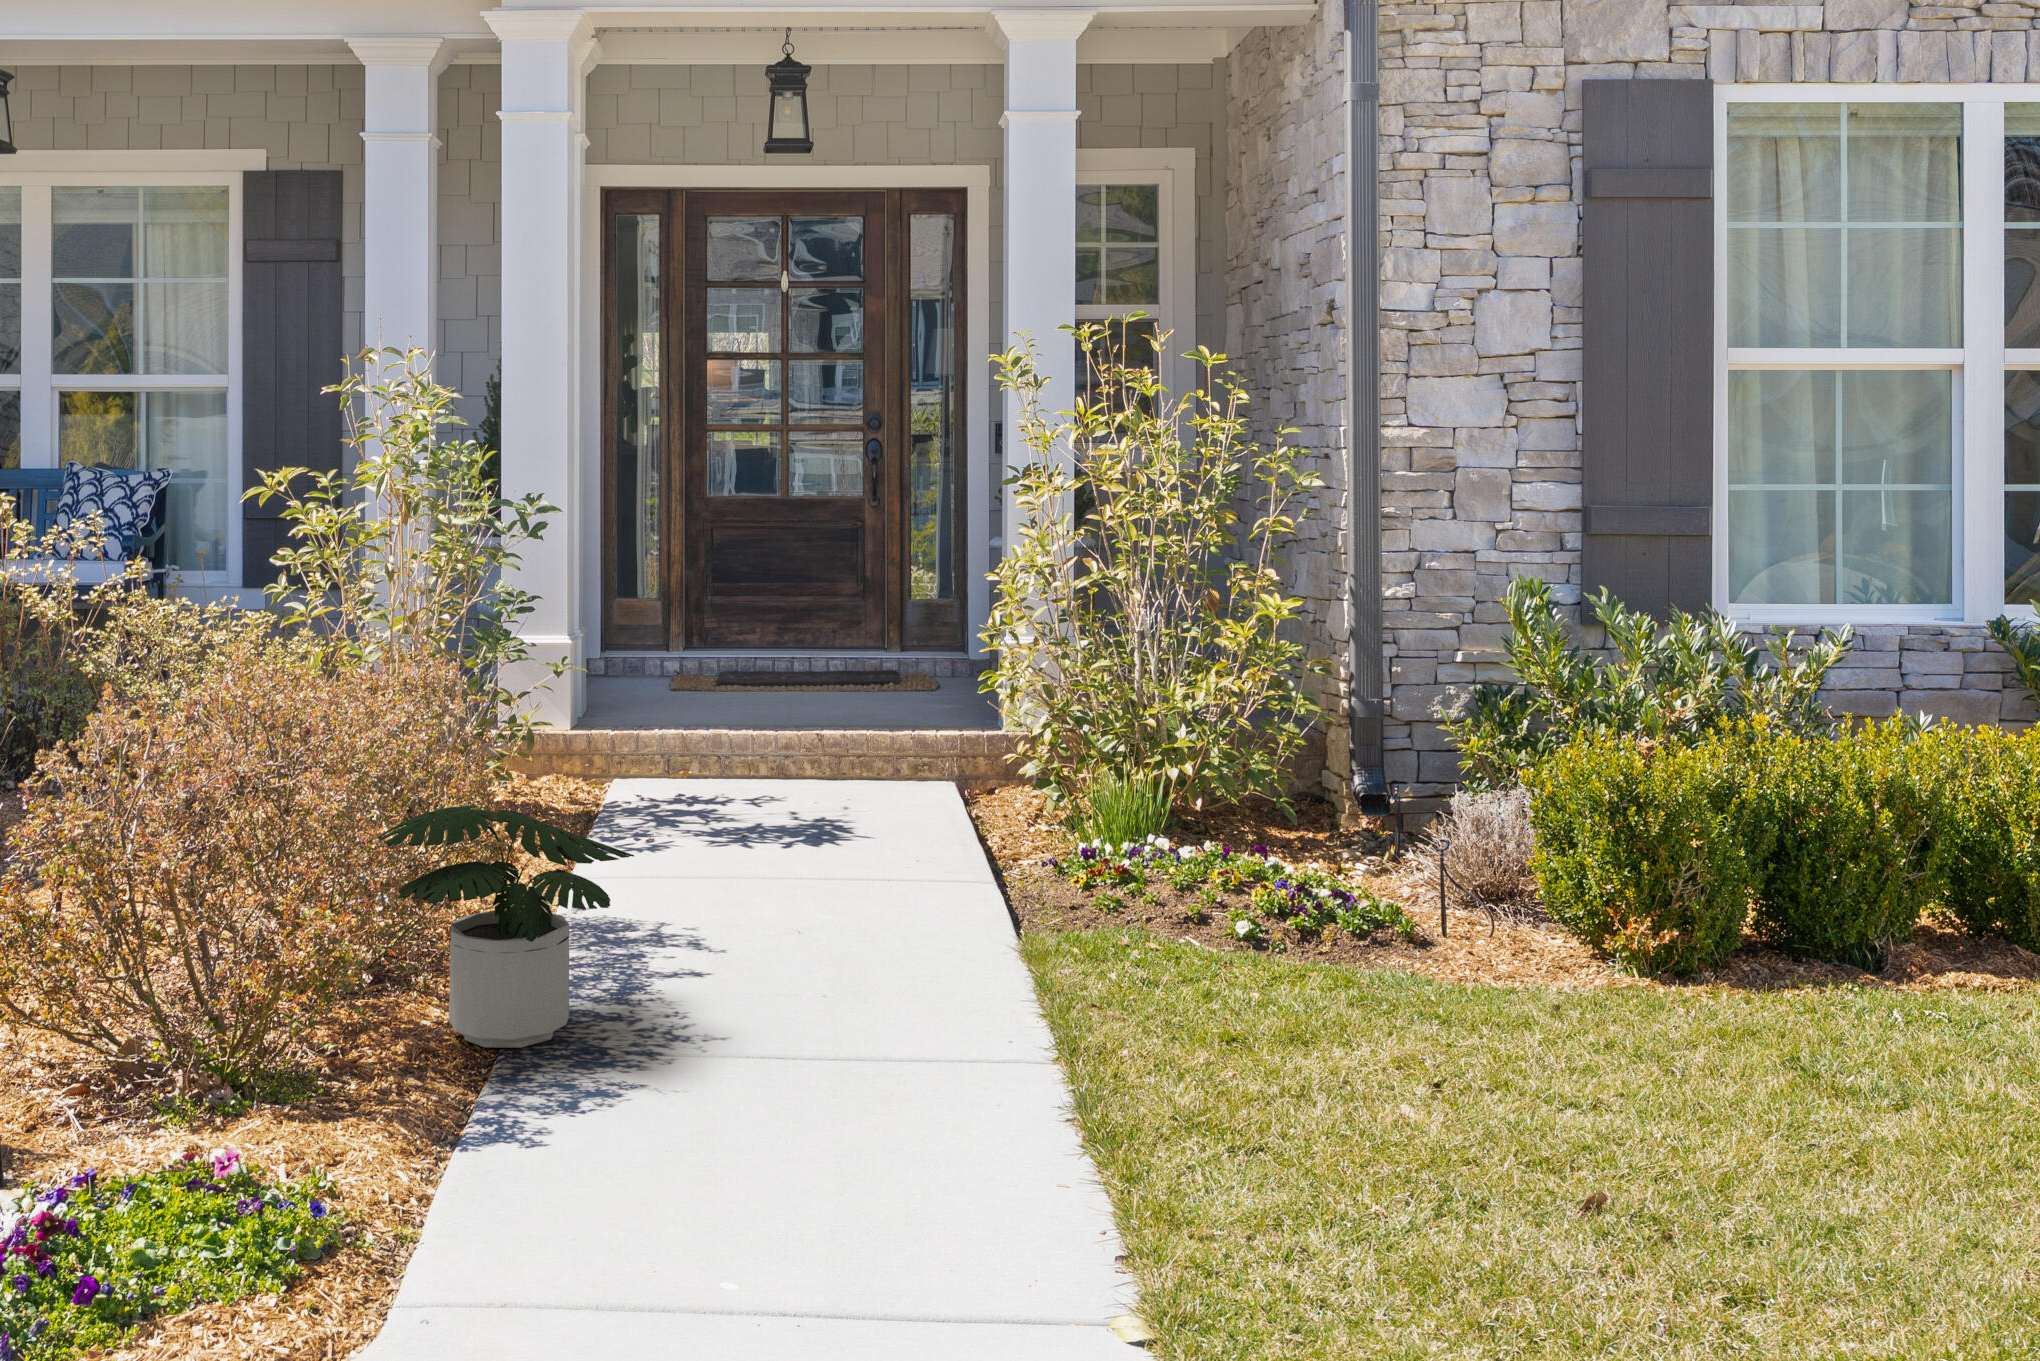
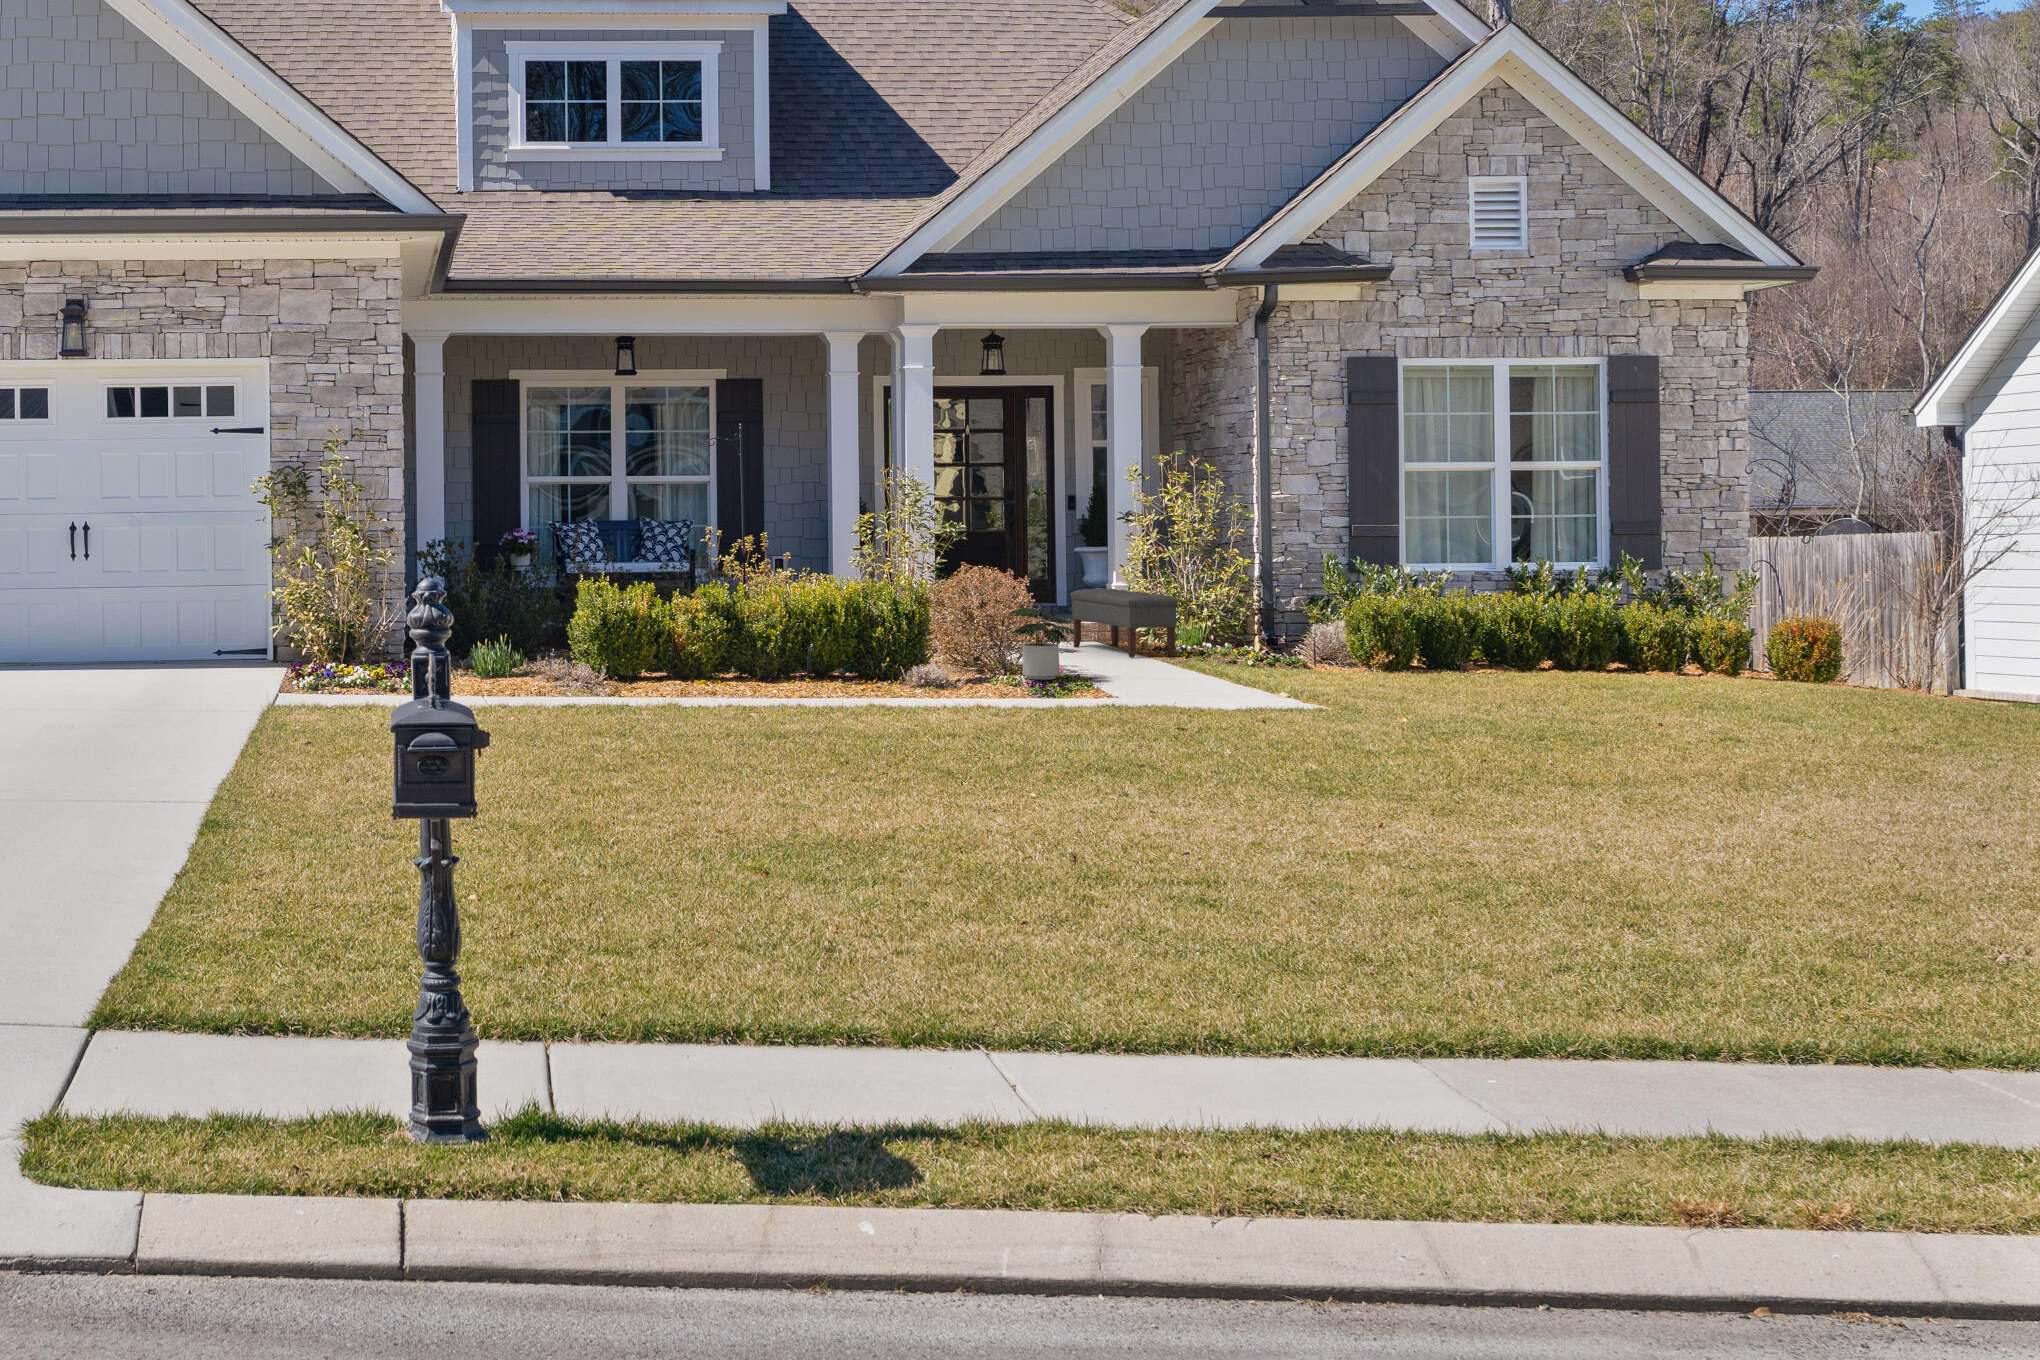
bench: none [878,656,1089,873] -> present [1071,589,1178,657]

